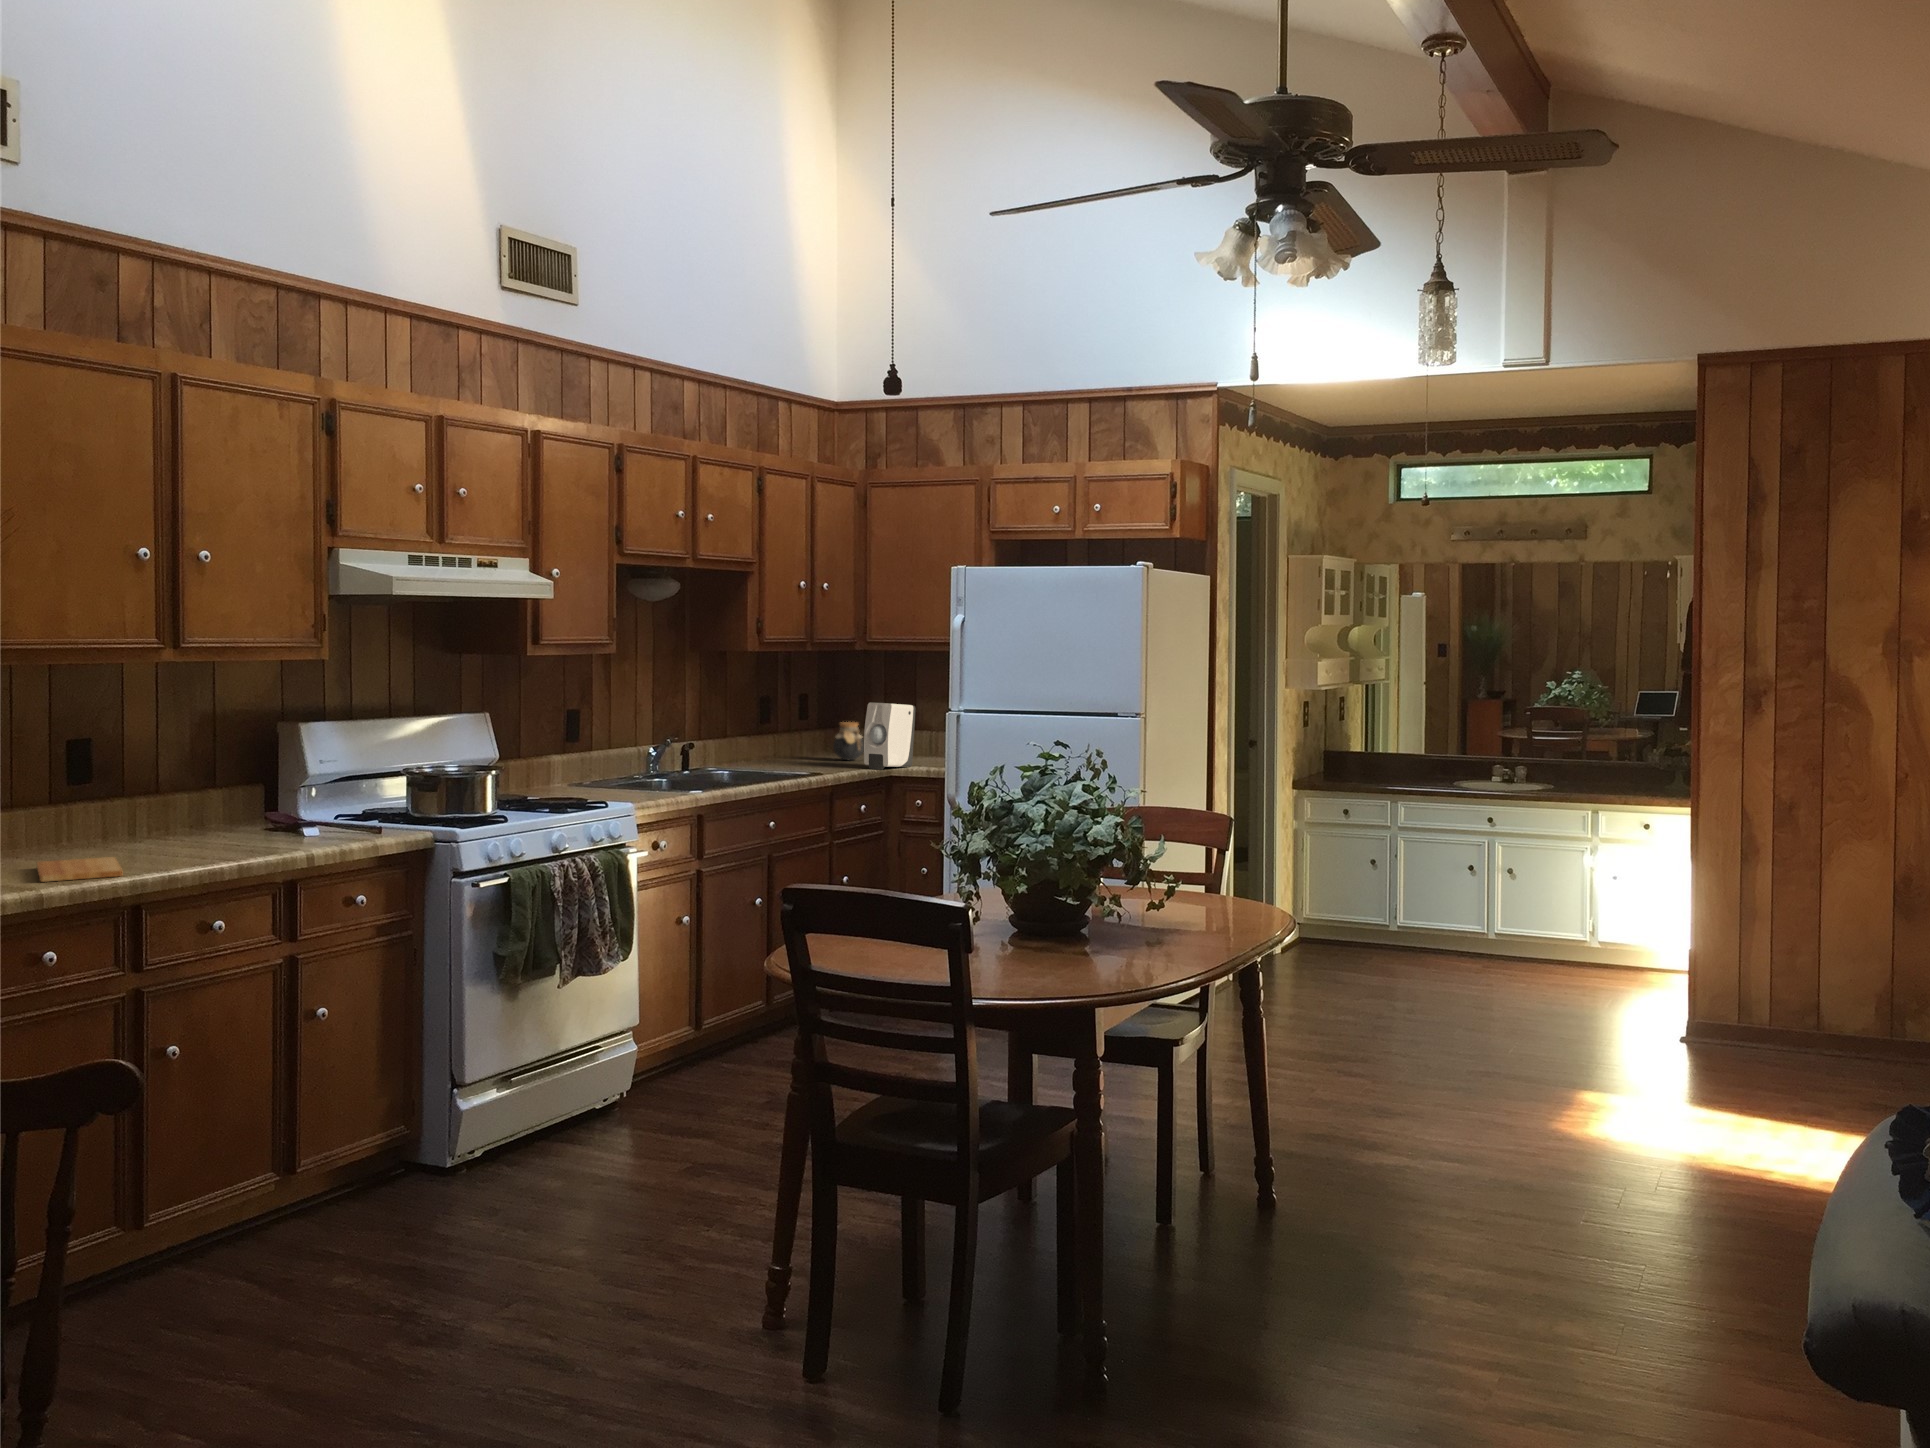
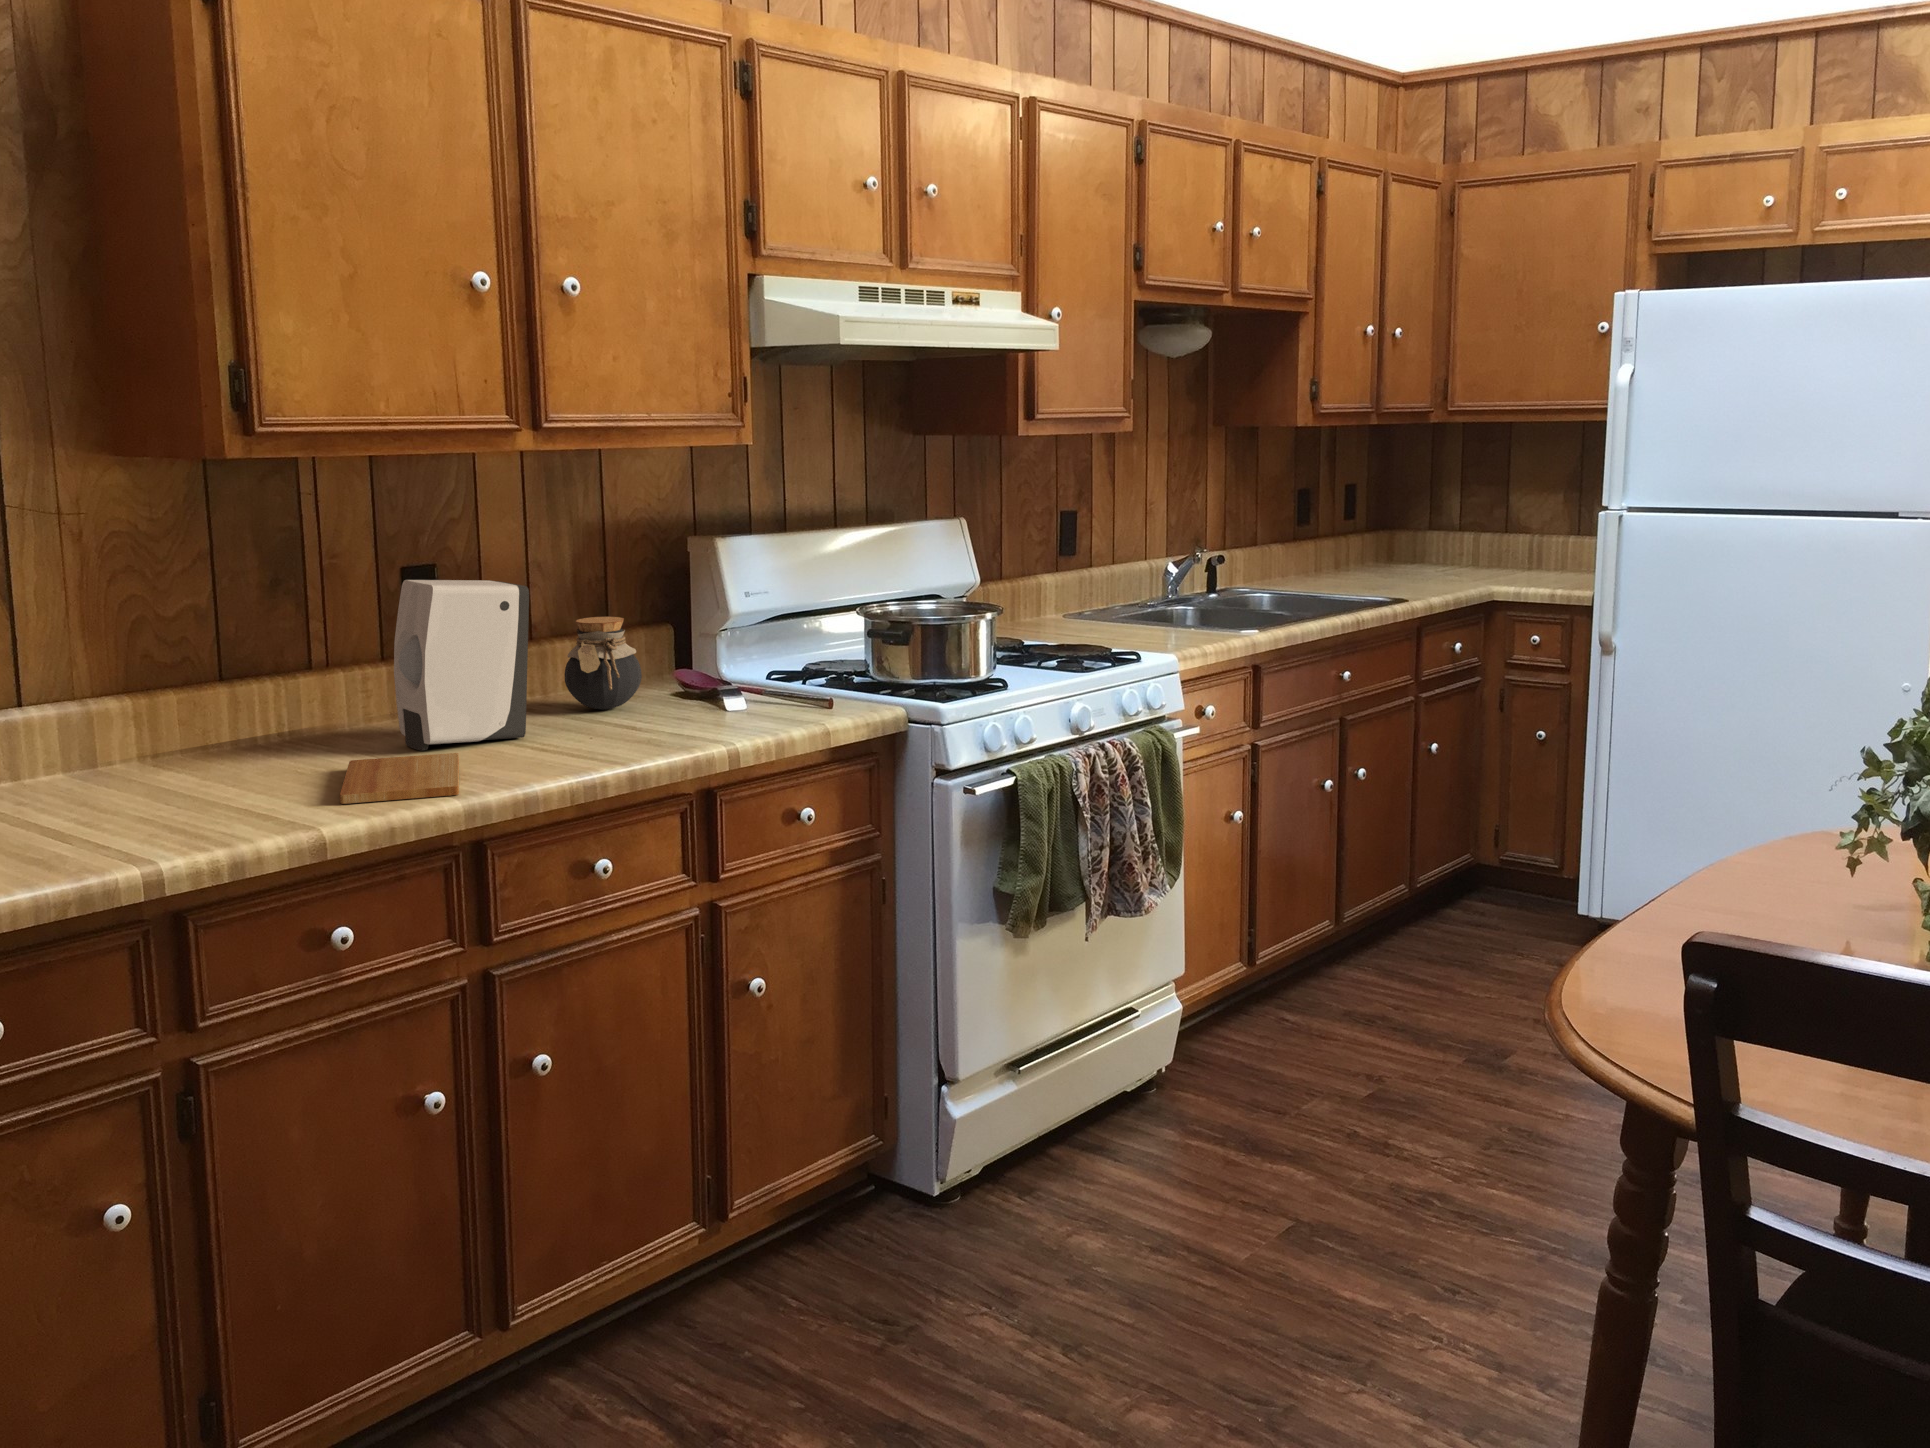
soap dispenser: present [864,703,916,770] -> present [394,580,529,751]
jar: present [833,722,864,760] -> present [564,617,642,710]

